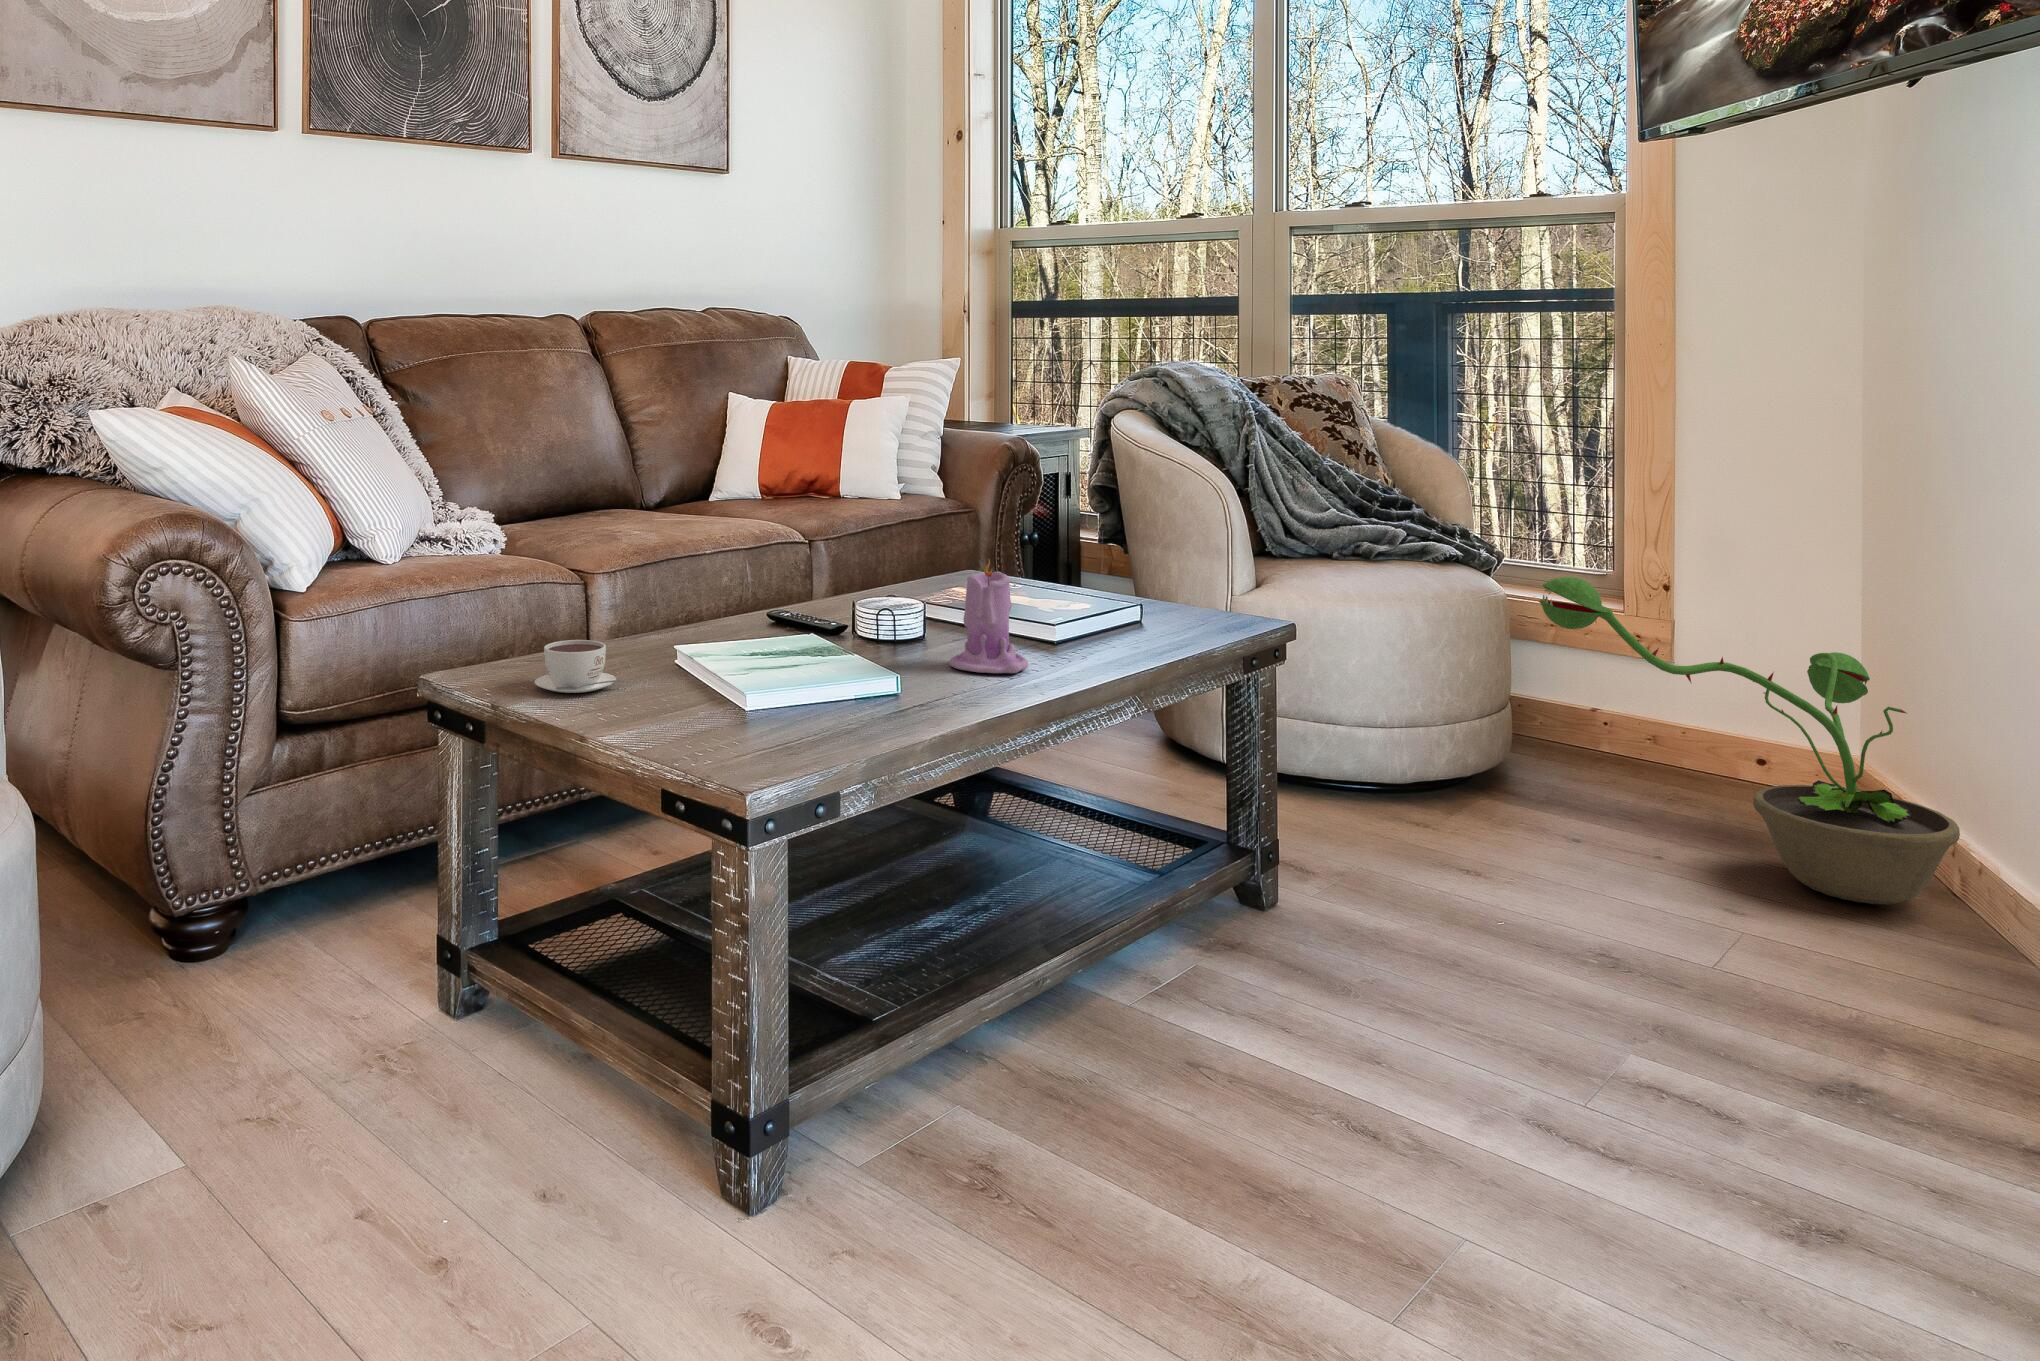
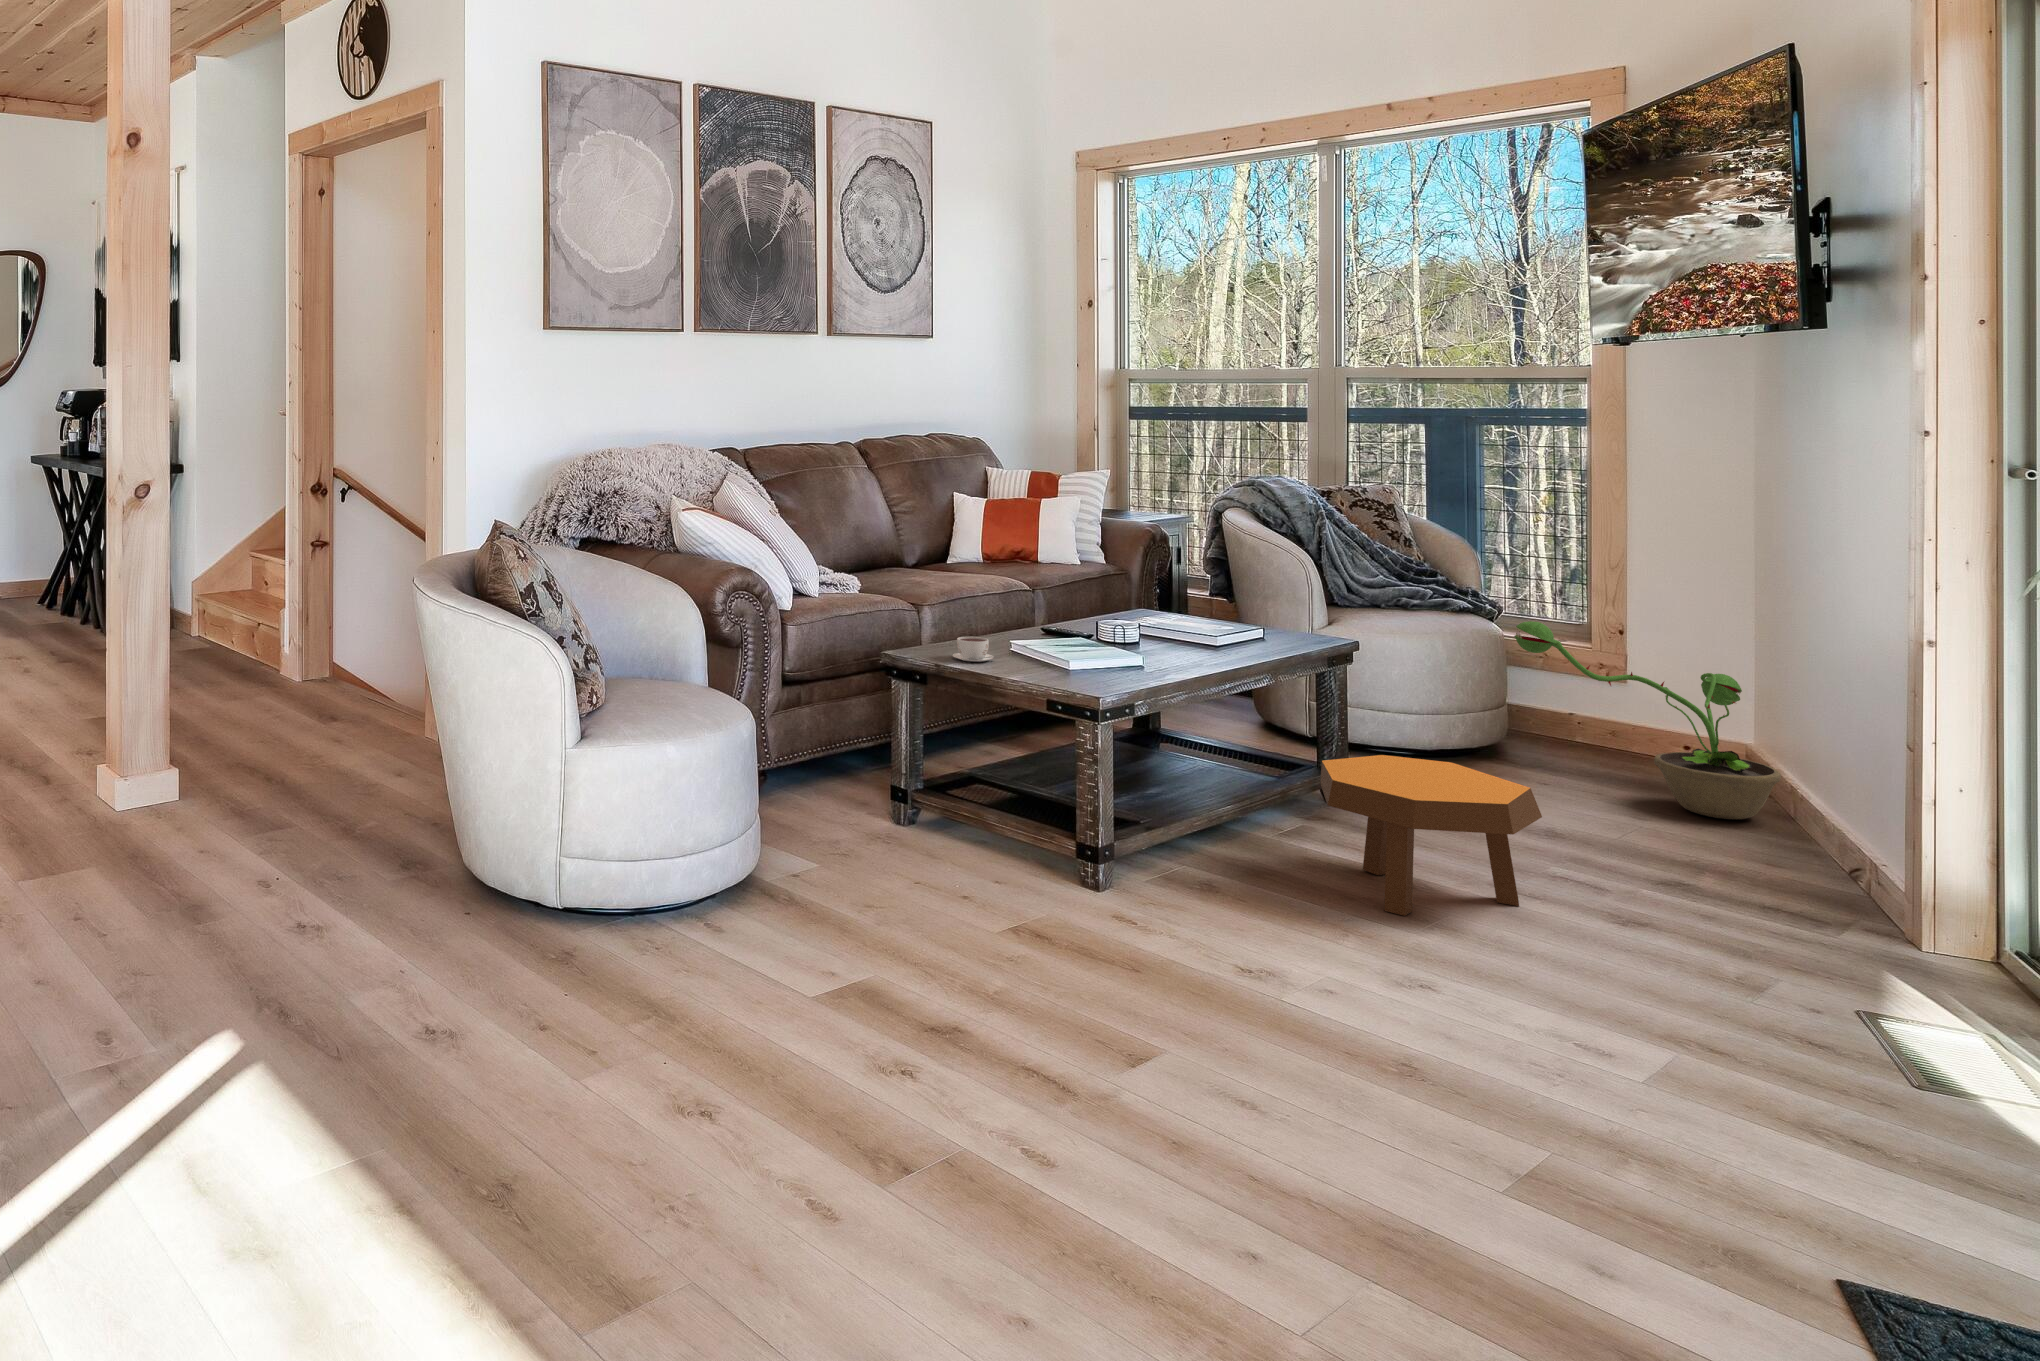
candle: present [949,559,1028,673] -> none [1163,601,1207,660]
footstool: none [1224,855,1660,1263] -> present [1321,755,1542,916]

